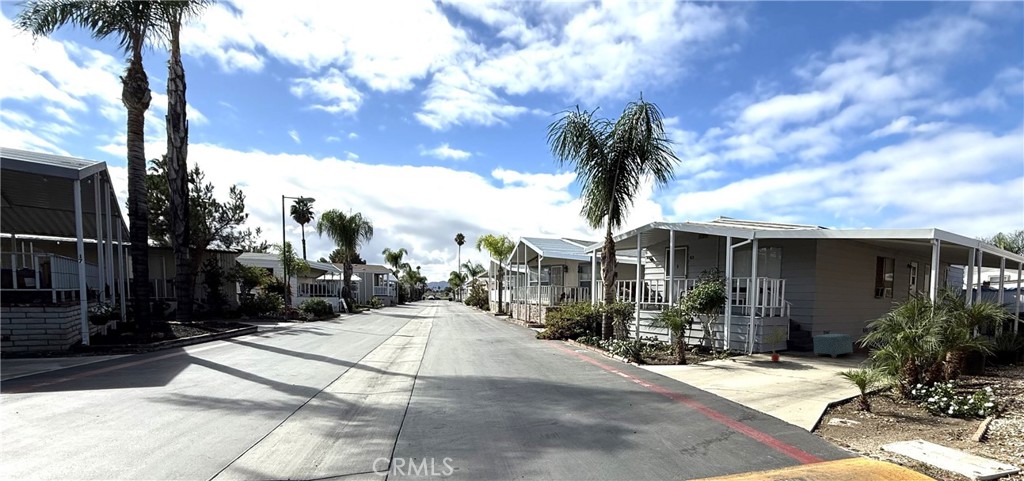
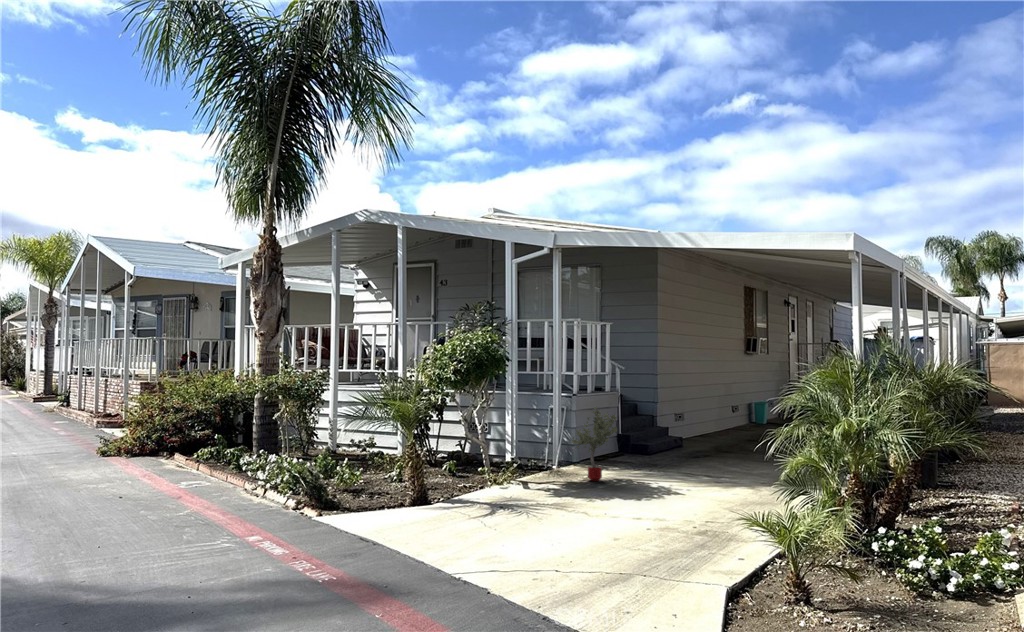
bench: present [813,334,853,358] -> none [653,420,709,465]

